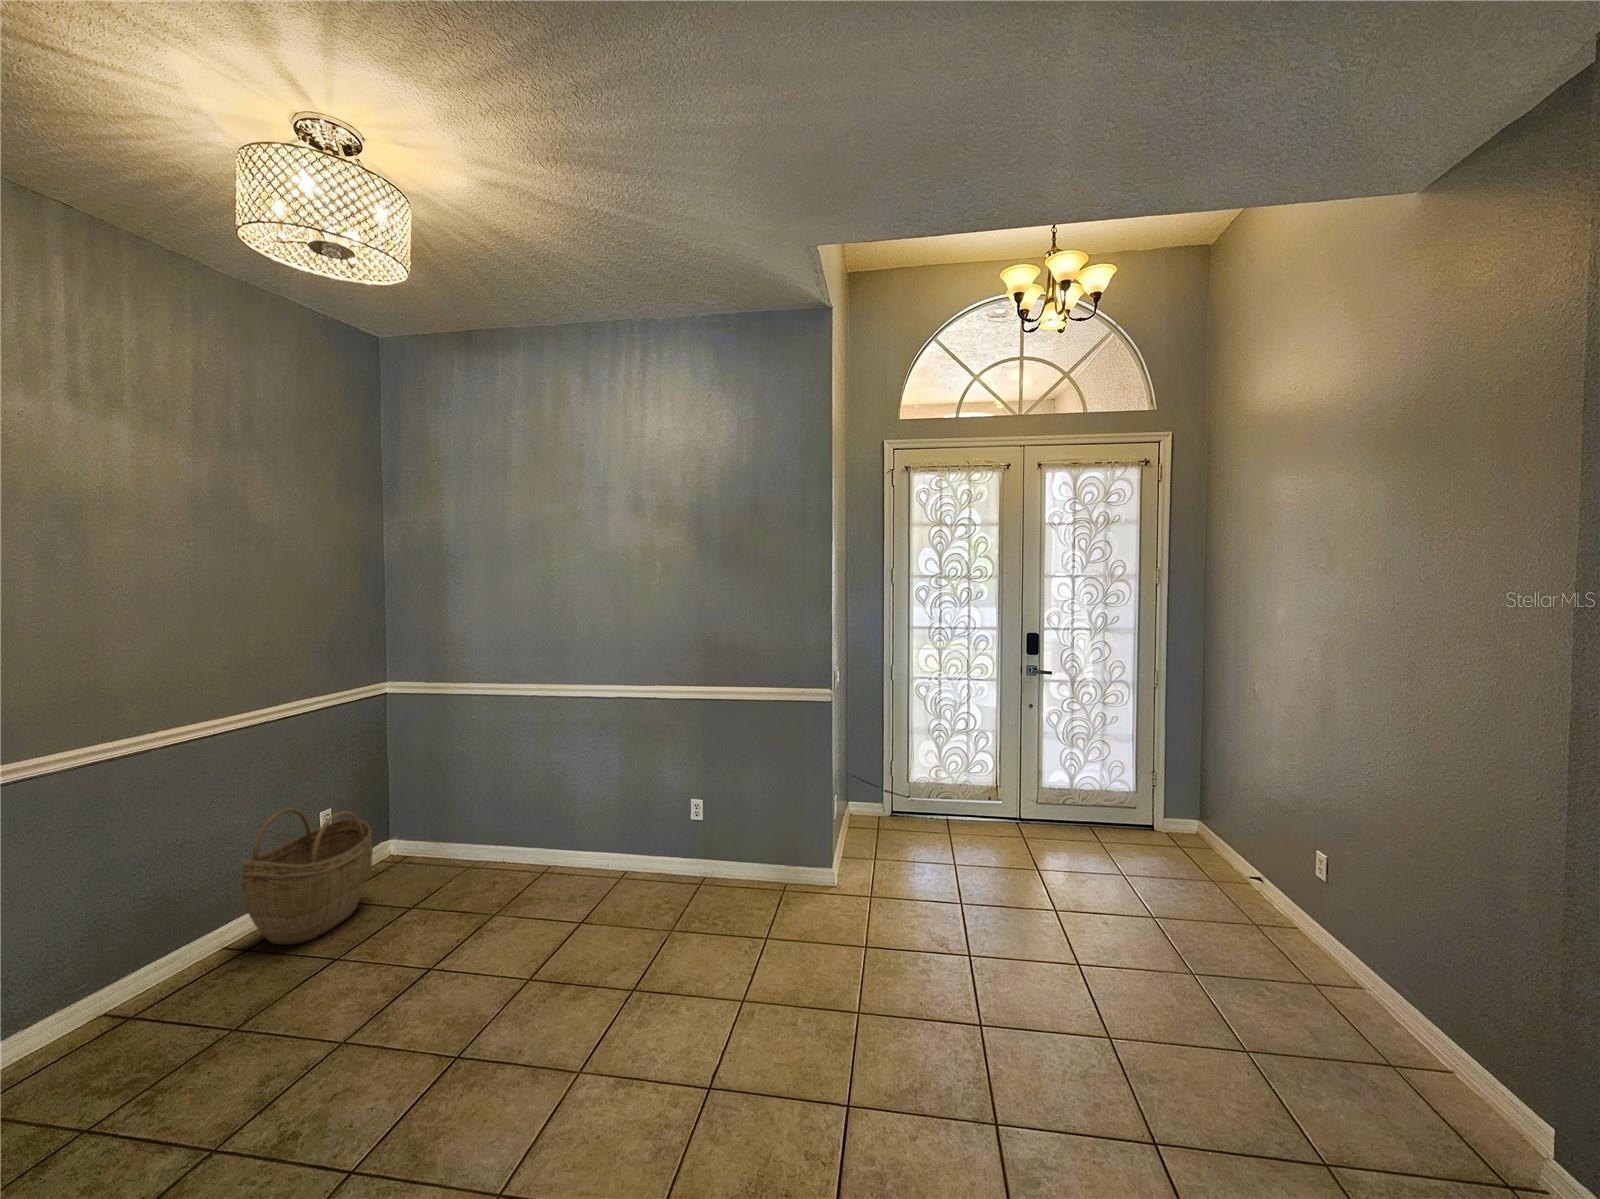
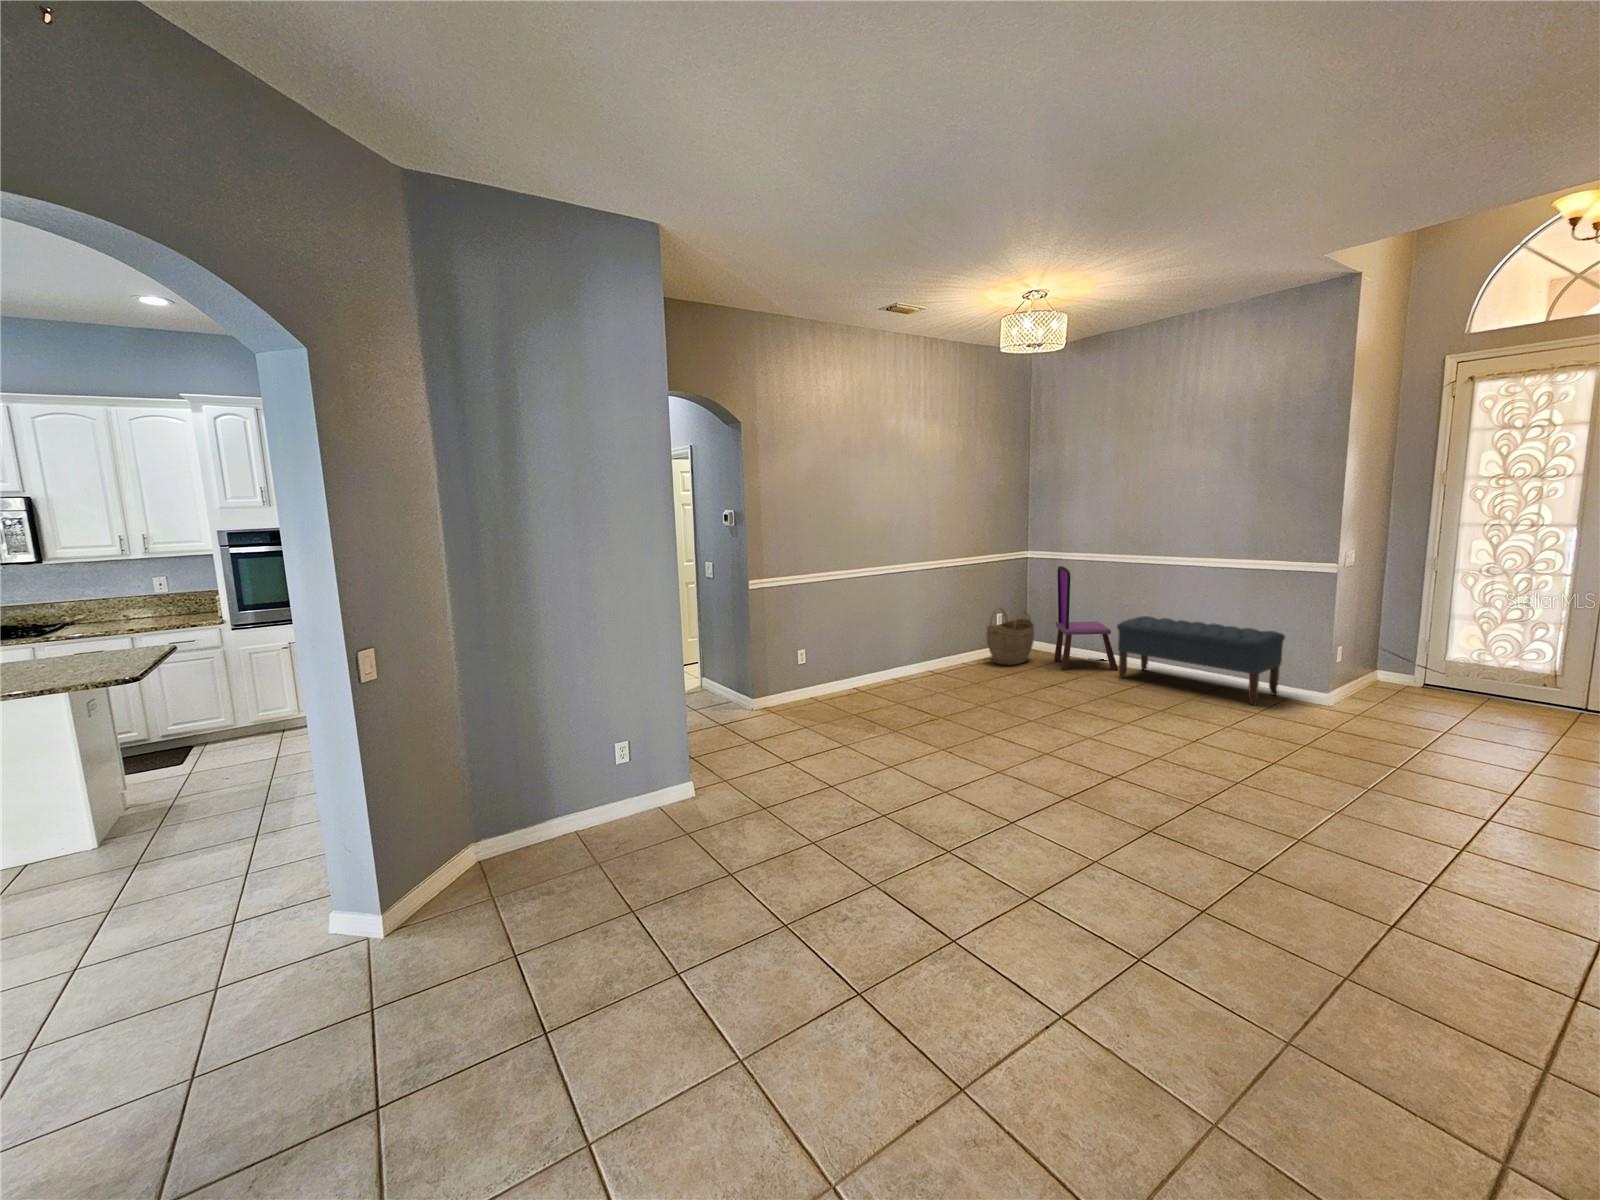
dining chair: none [420,707,542,923] -> present [1054,566,1118,670]
bench: none [536,783,782,931] -> present [1117,616,1285,705]

